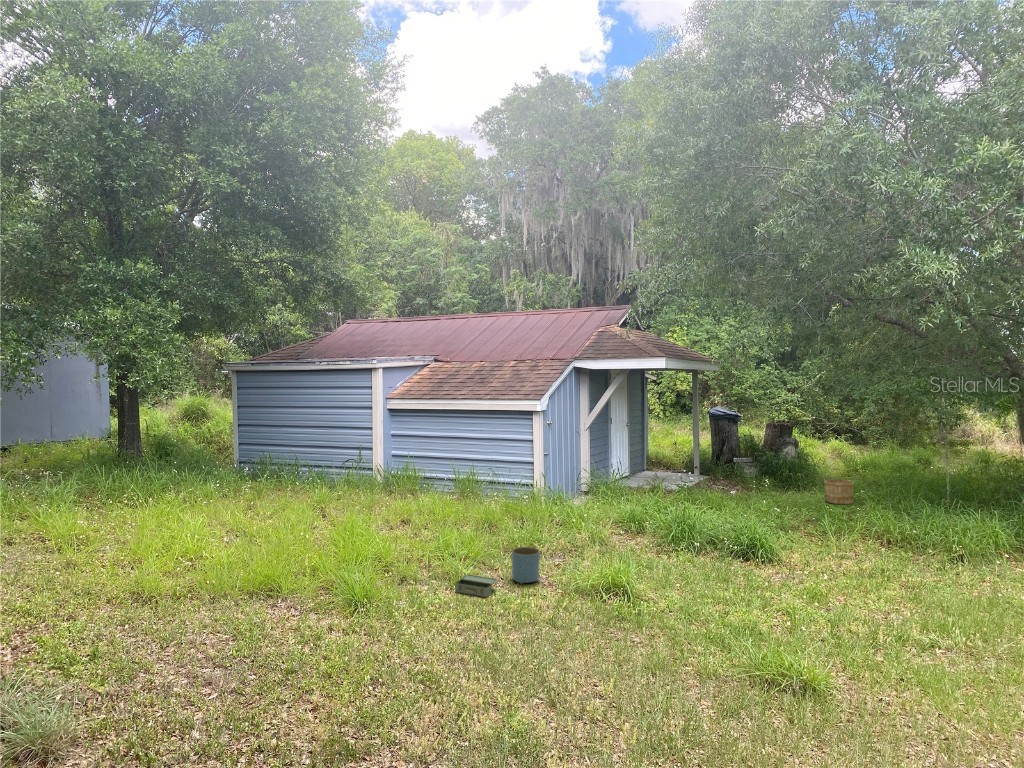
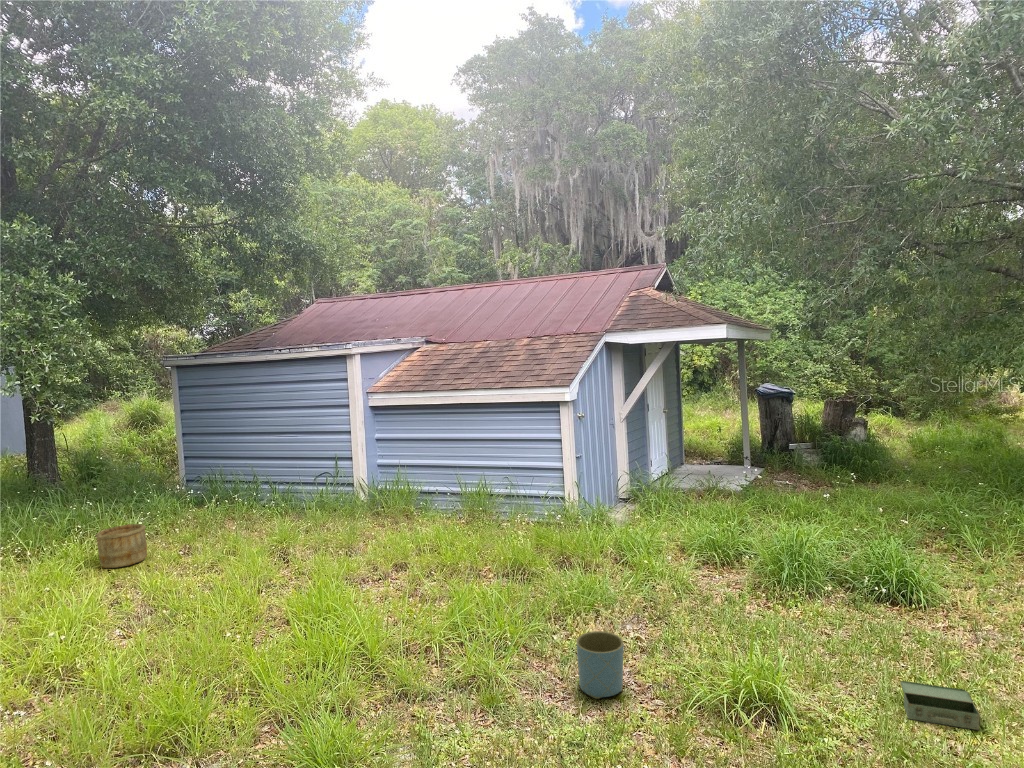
wooden bucket: present [824,479,854,504] -> present [95,524,147,568]
toolbox: present [455,575,497,597] -> present [900,681,980,730]

